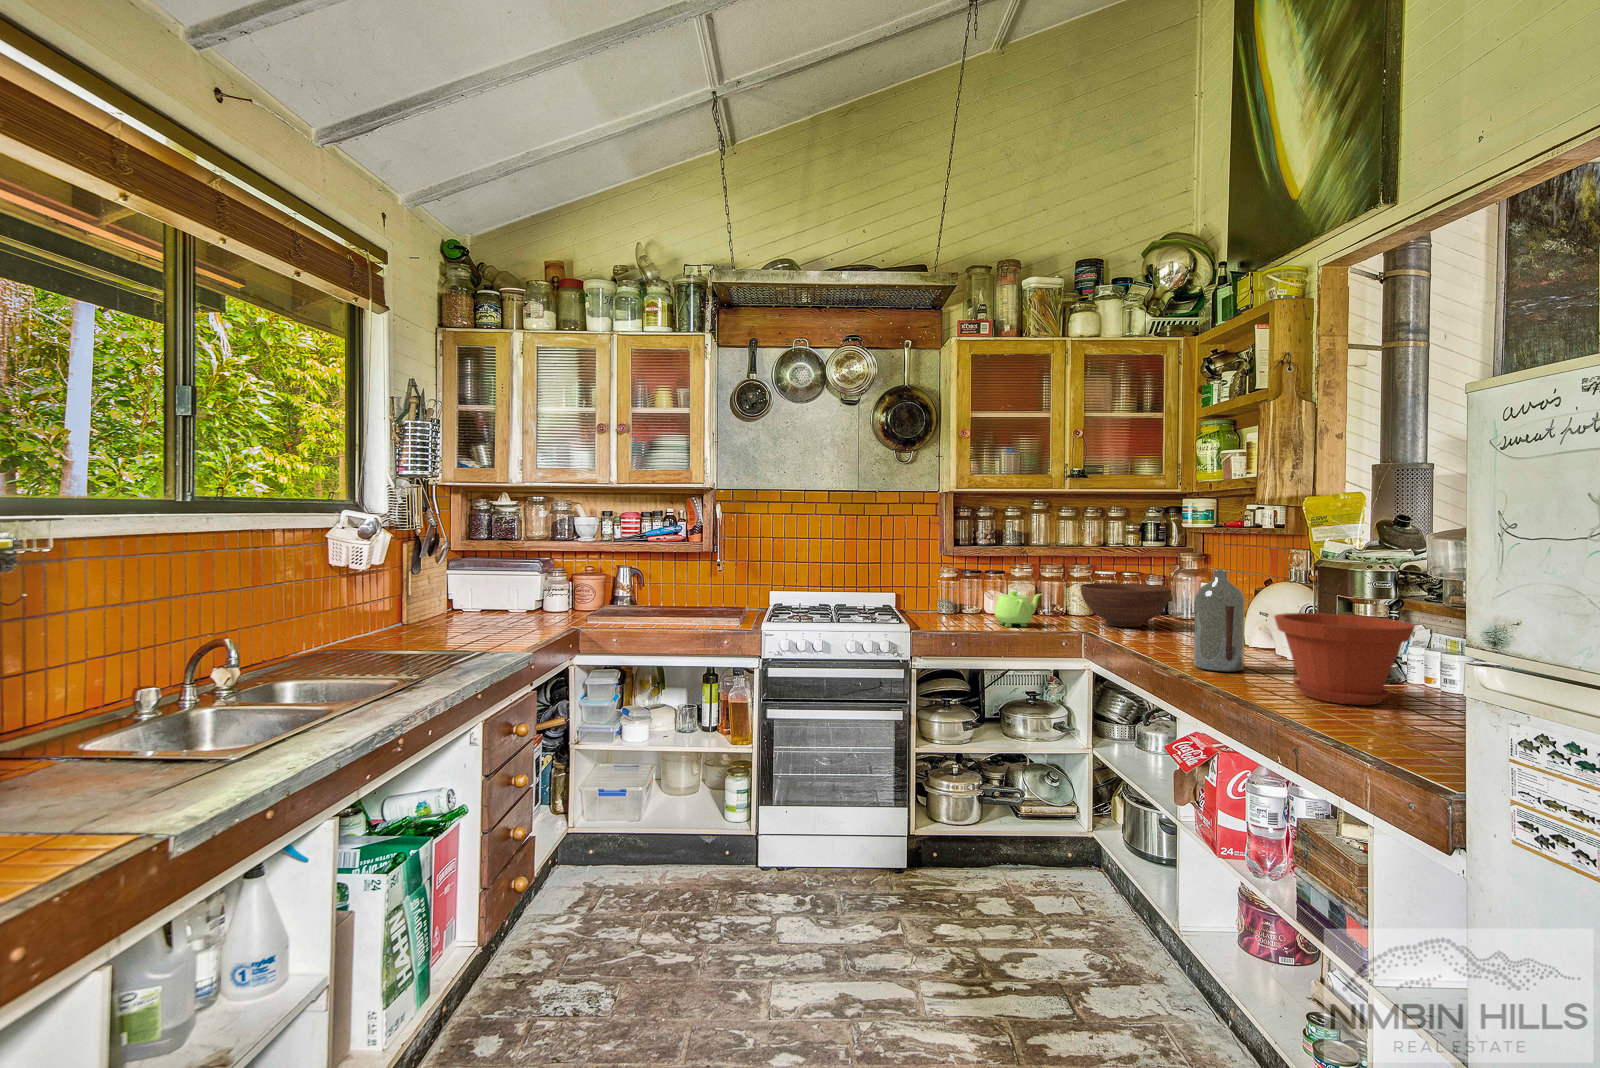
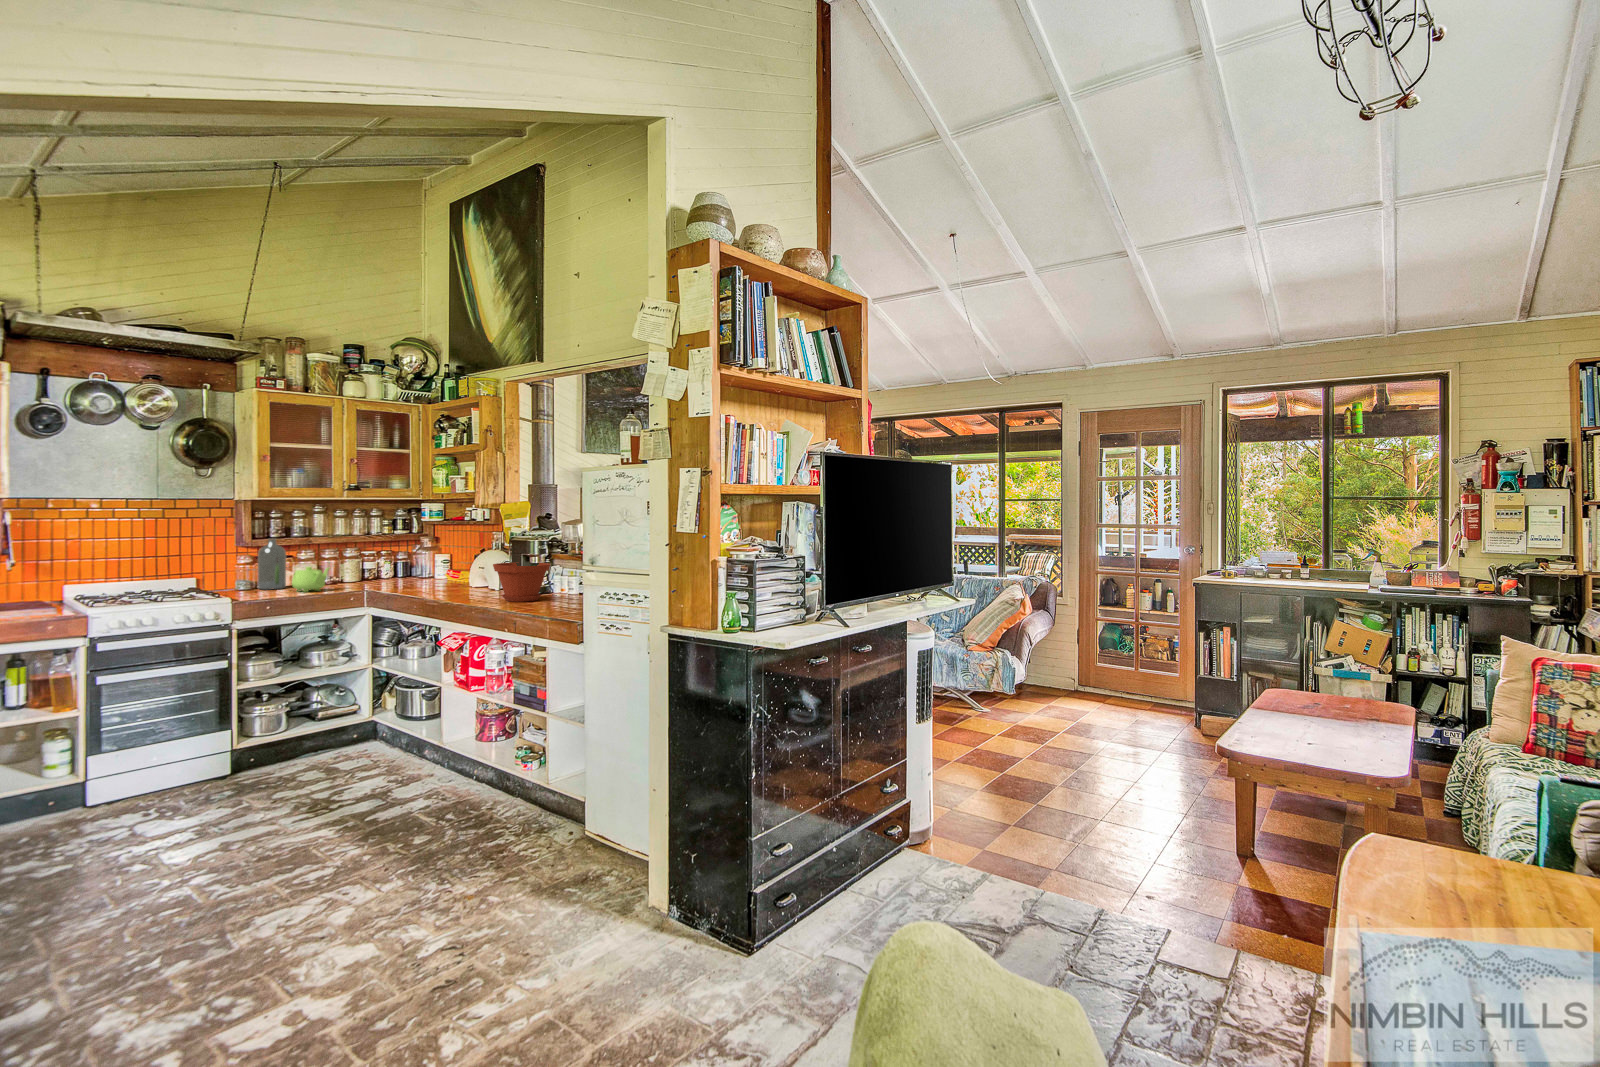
bottle: present [1194,570,1245,672] -> present [258,539,286,590]
fruit bowl: present [1081,583,1171,627] -> none [358,558,421,585]

